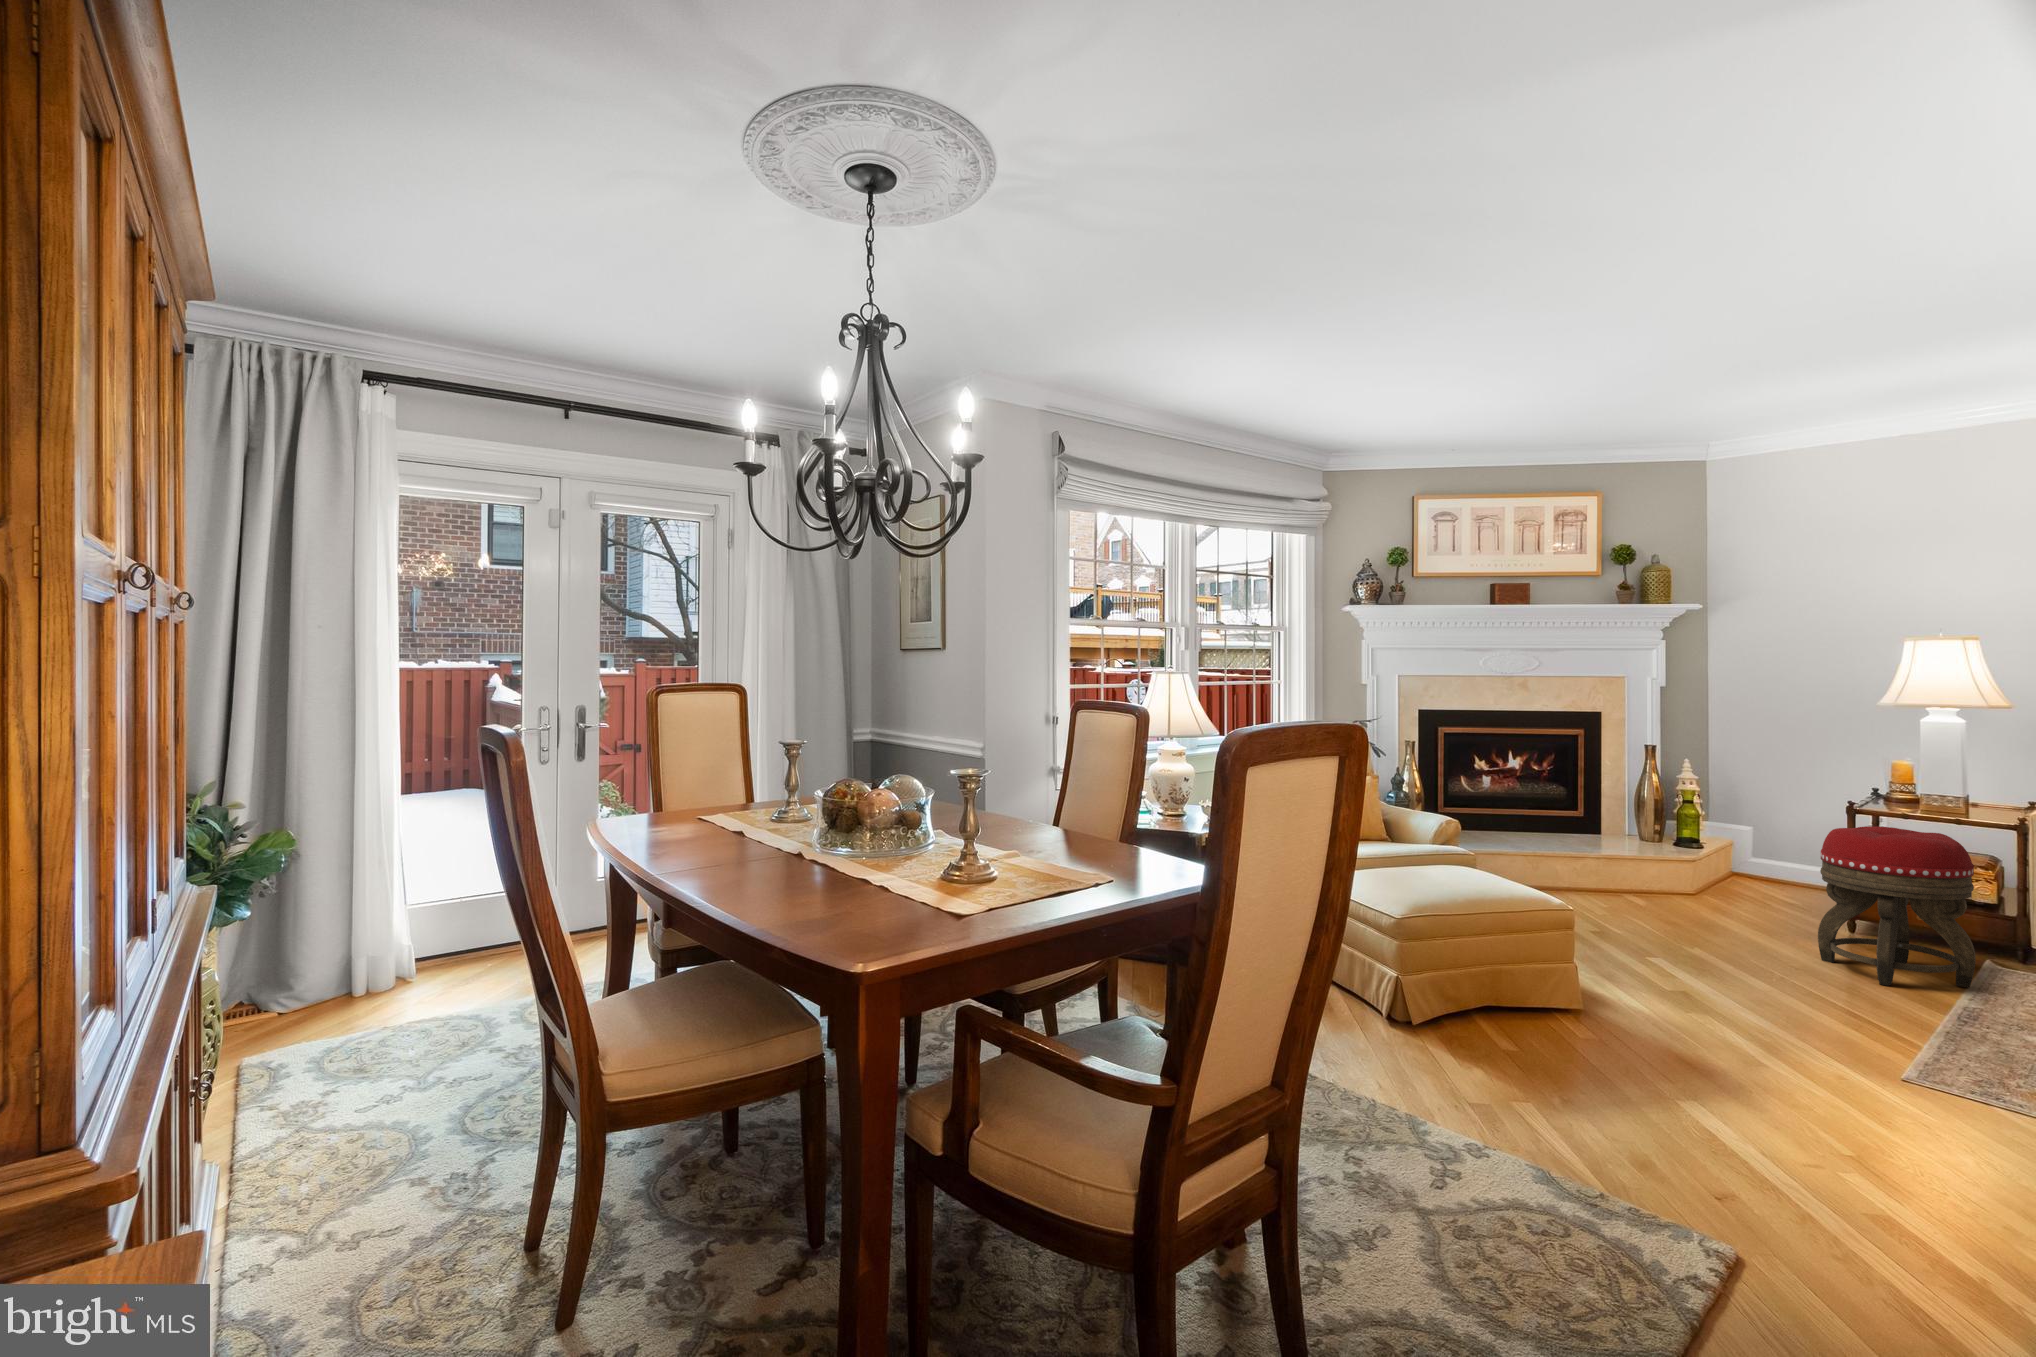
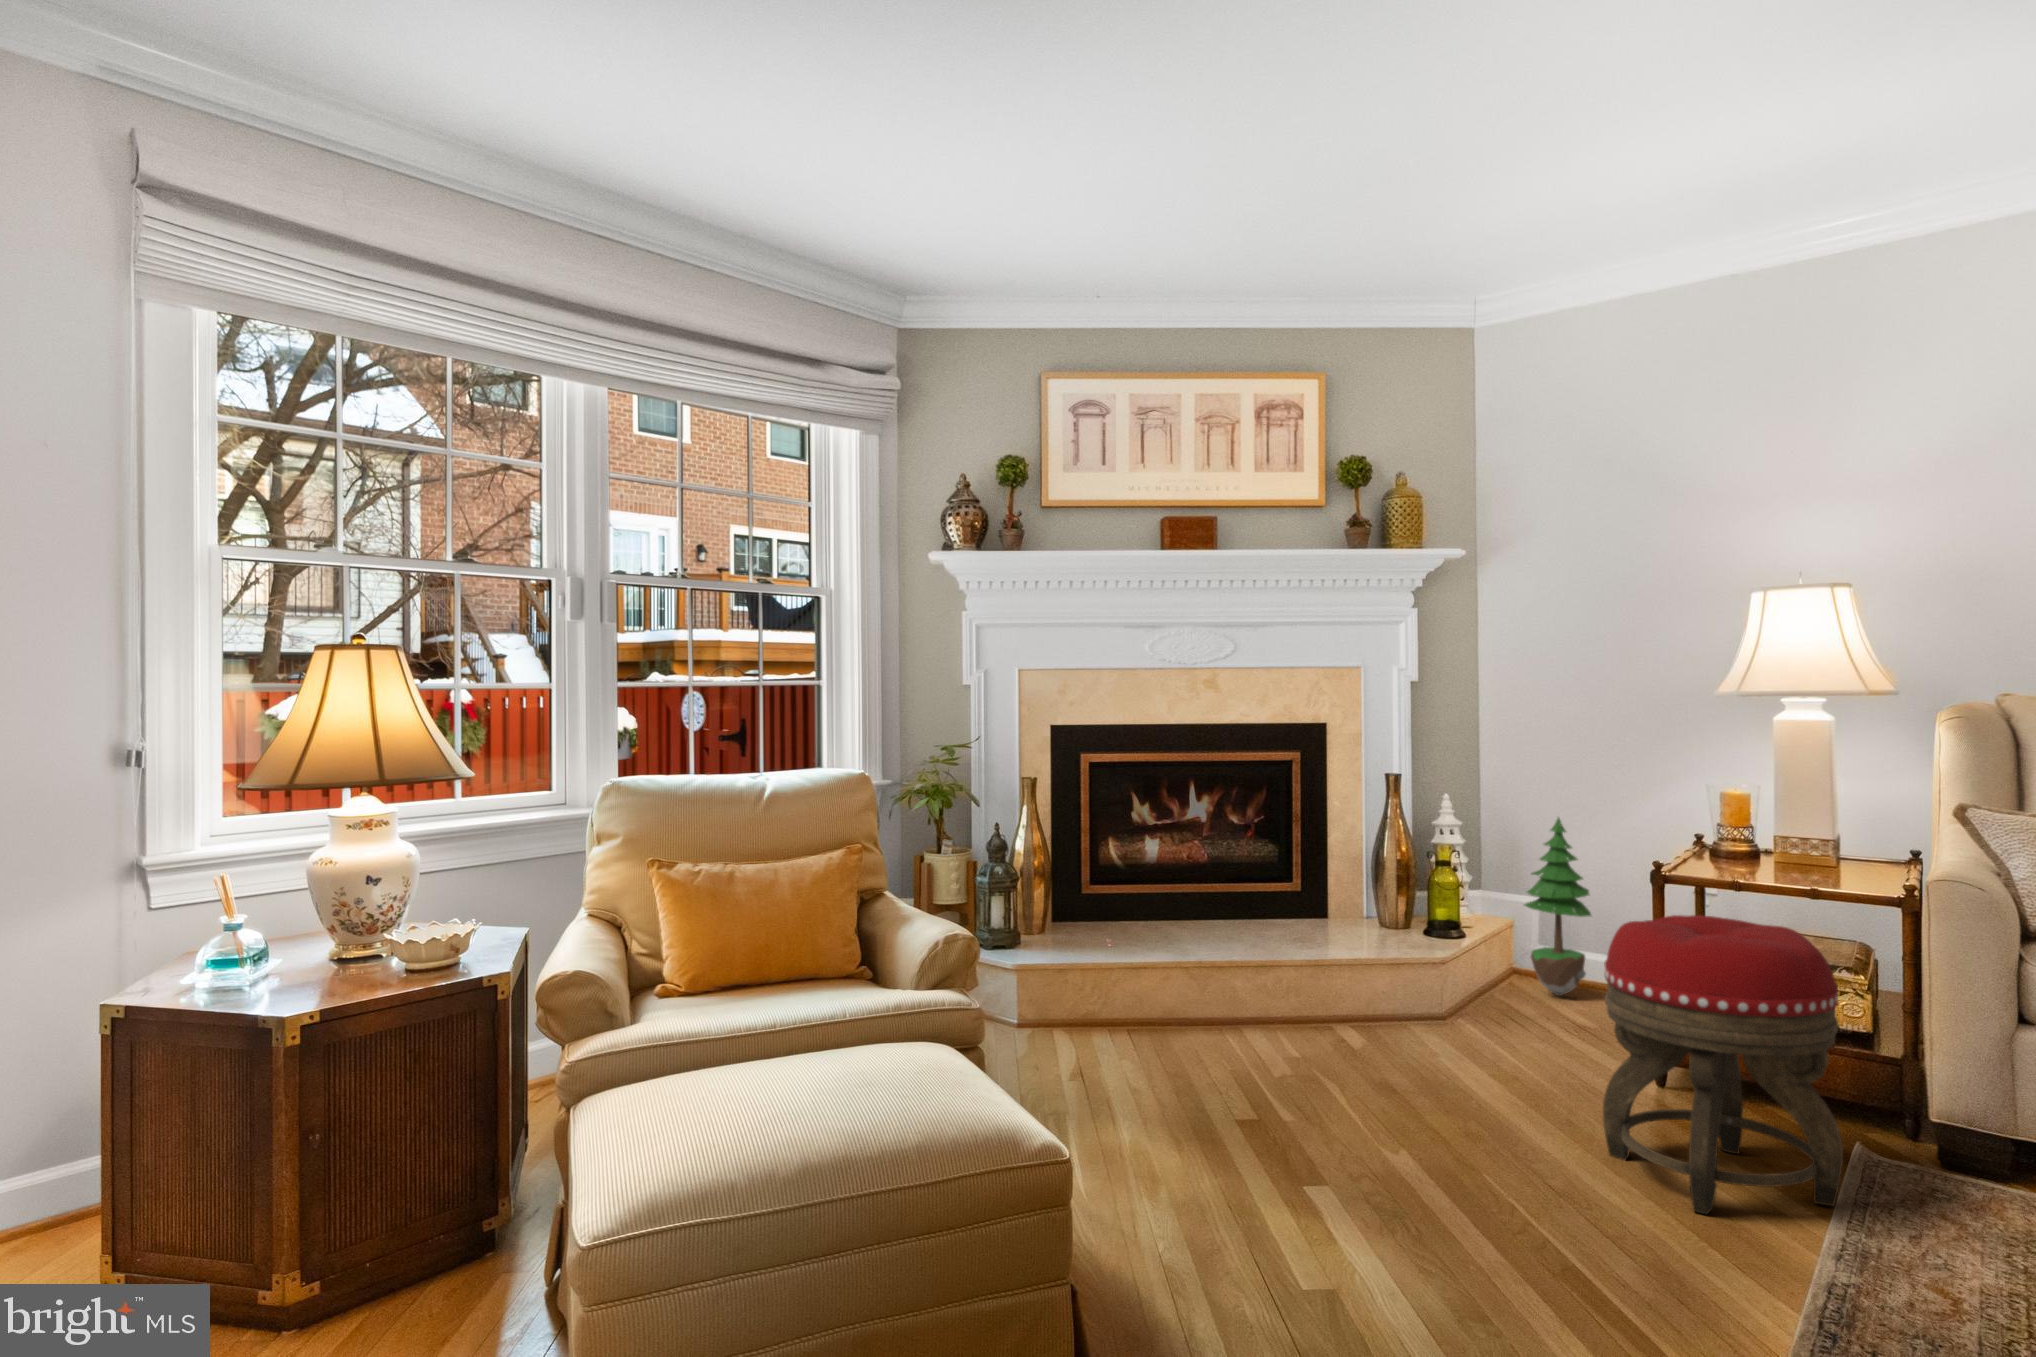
potted tree: none [1742,774,1794,889] -> present [1525,818,1591,996]

